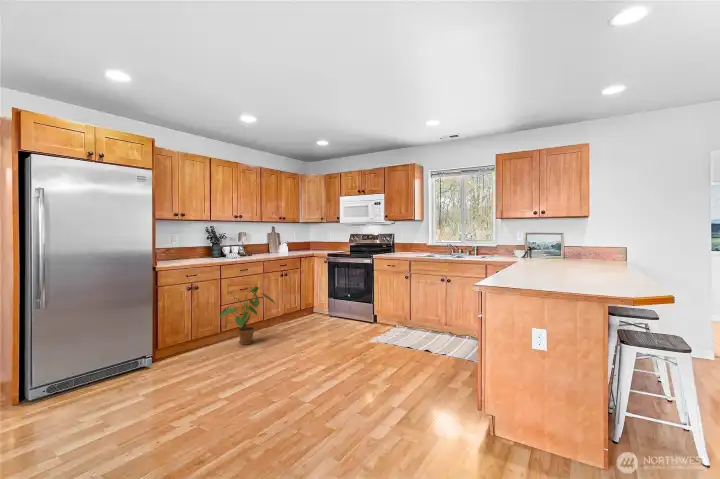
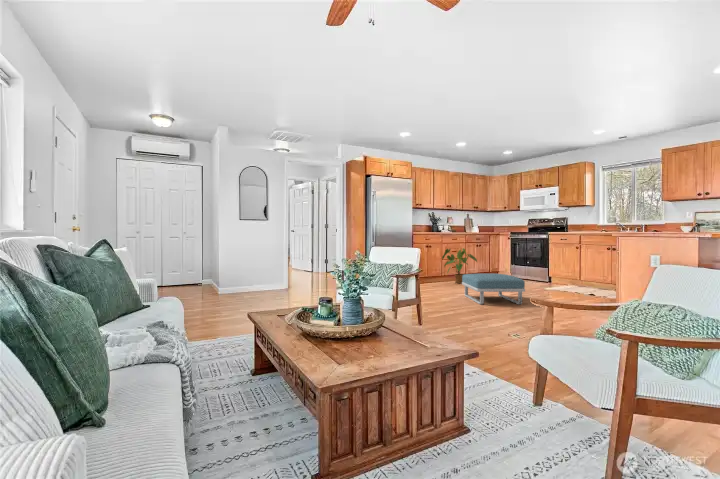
footstool: none [220,348,332,447] -> present [462,273,525,304]

